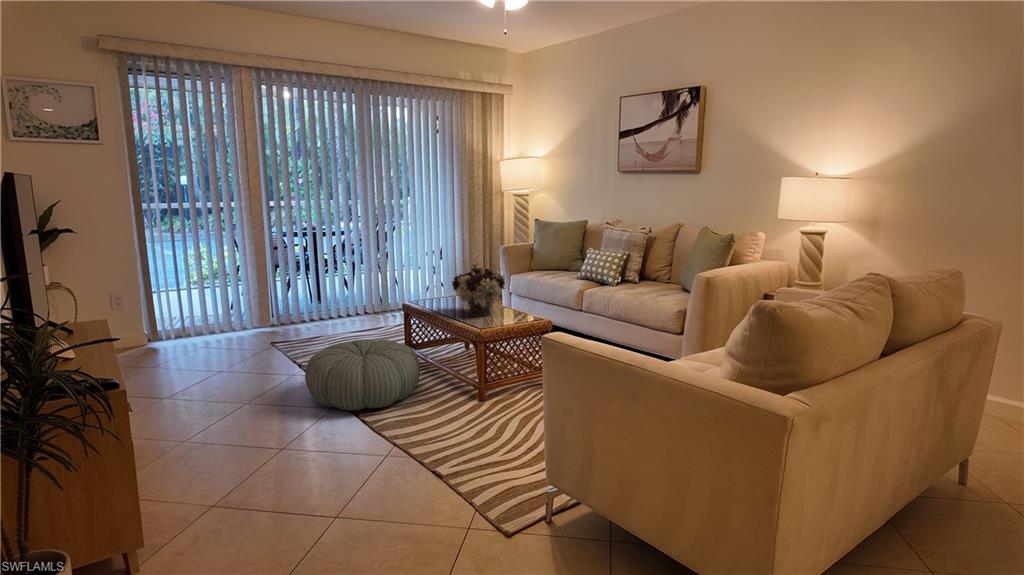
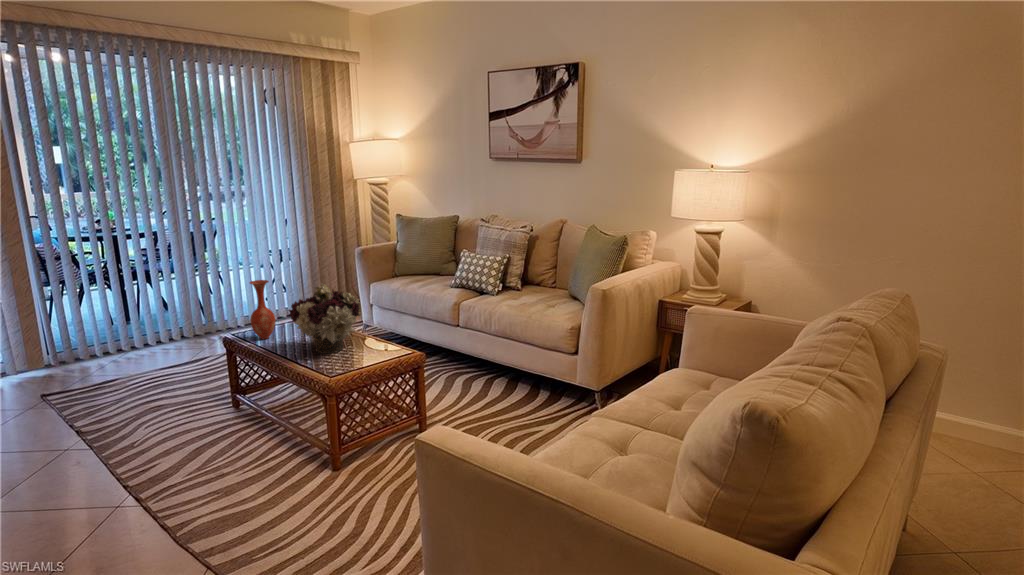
vase: none [422,260,440,306] -> present [250,280,275,339]
pouf: present [305,340,420,410] -> none [72,395,250,510]

